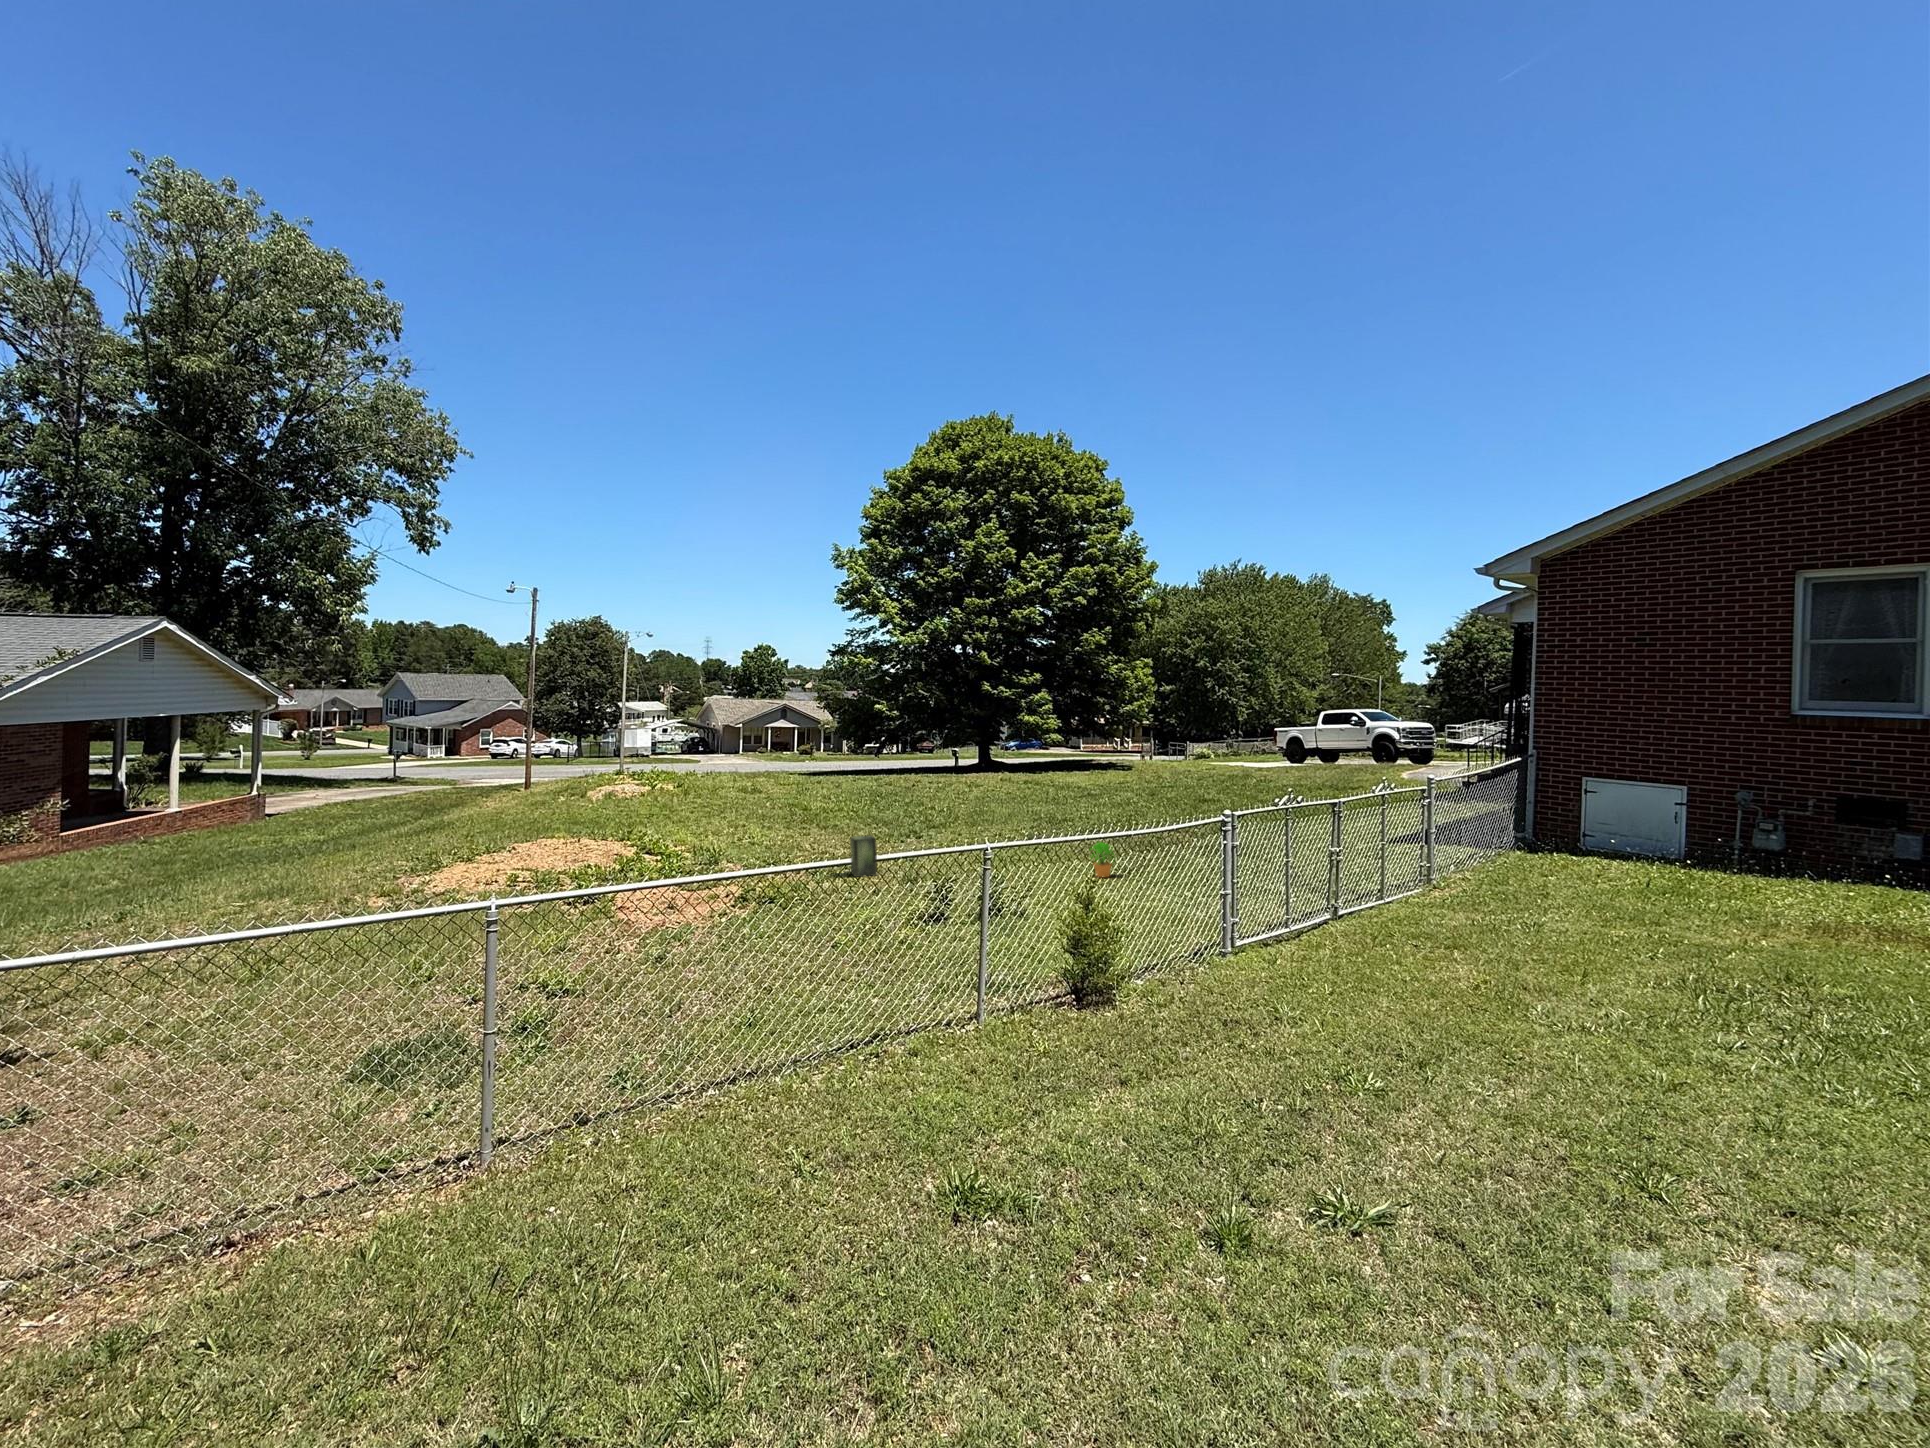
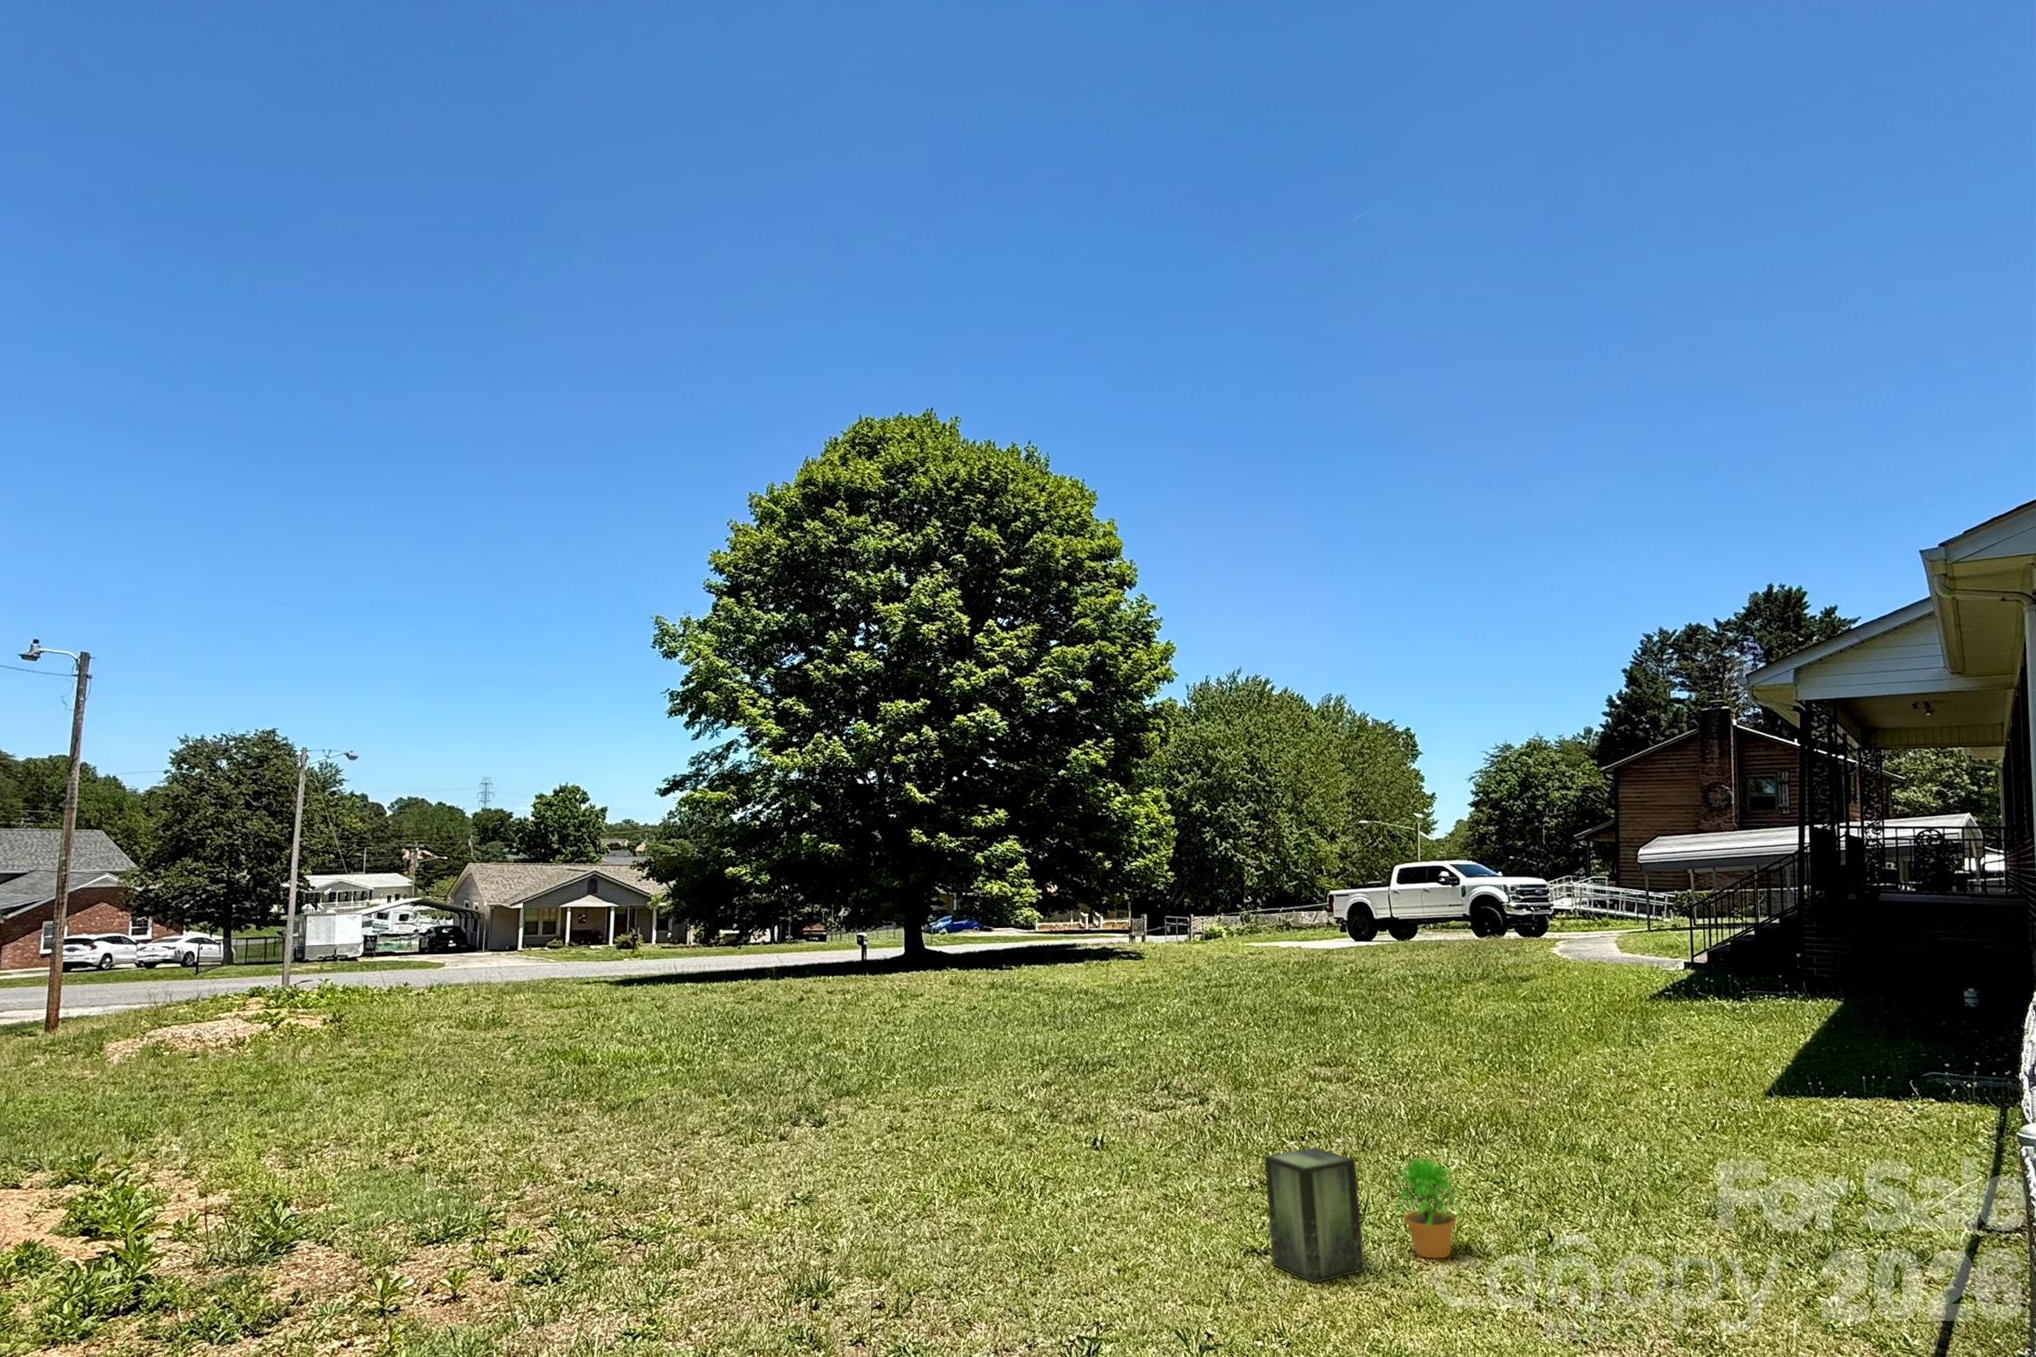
storage box: present [850,835,877,877] -> present [1264,1147,1365,1283]

